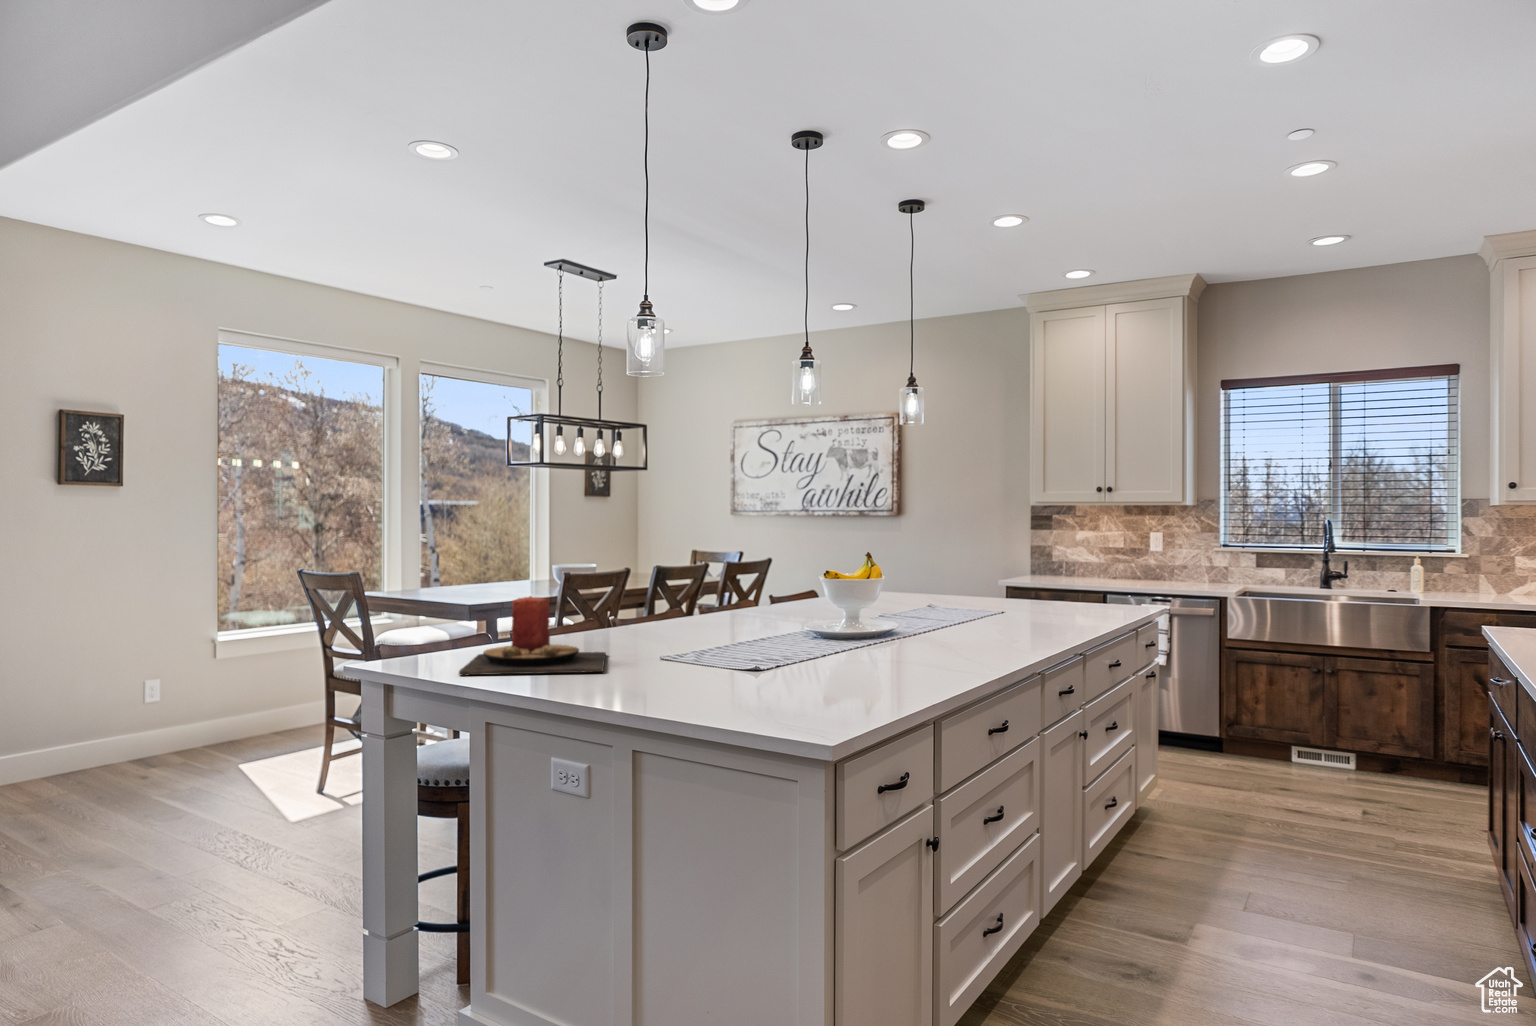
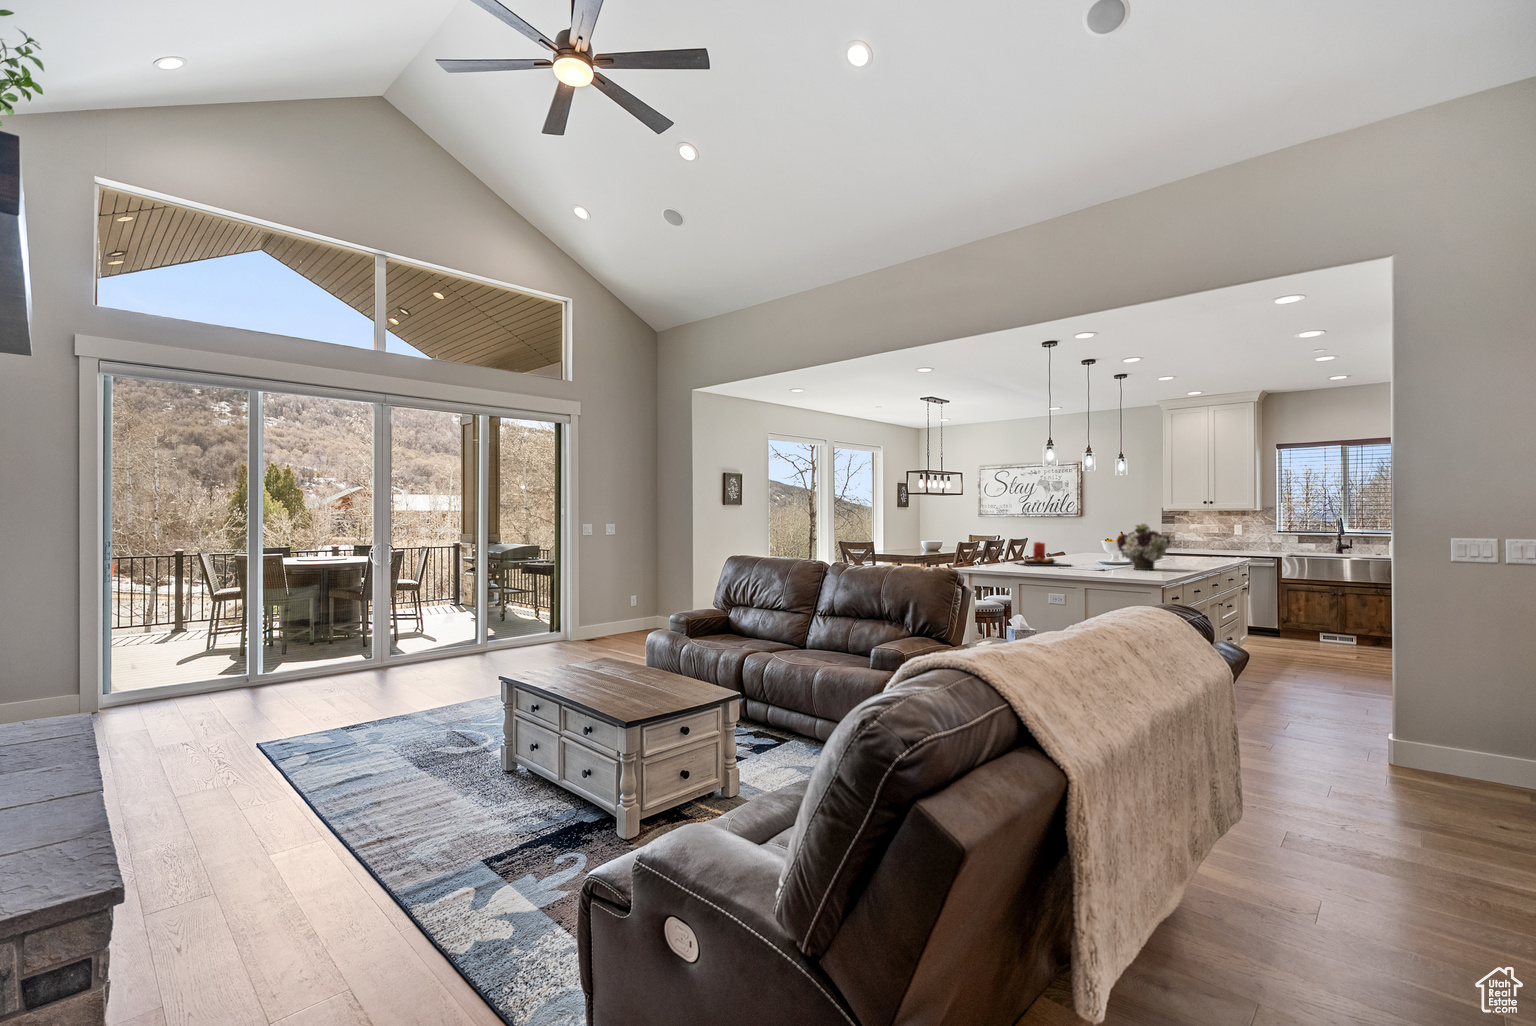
flower arrangement: none [689,545,840,700] -> present [1117,523,1171,570]

